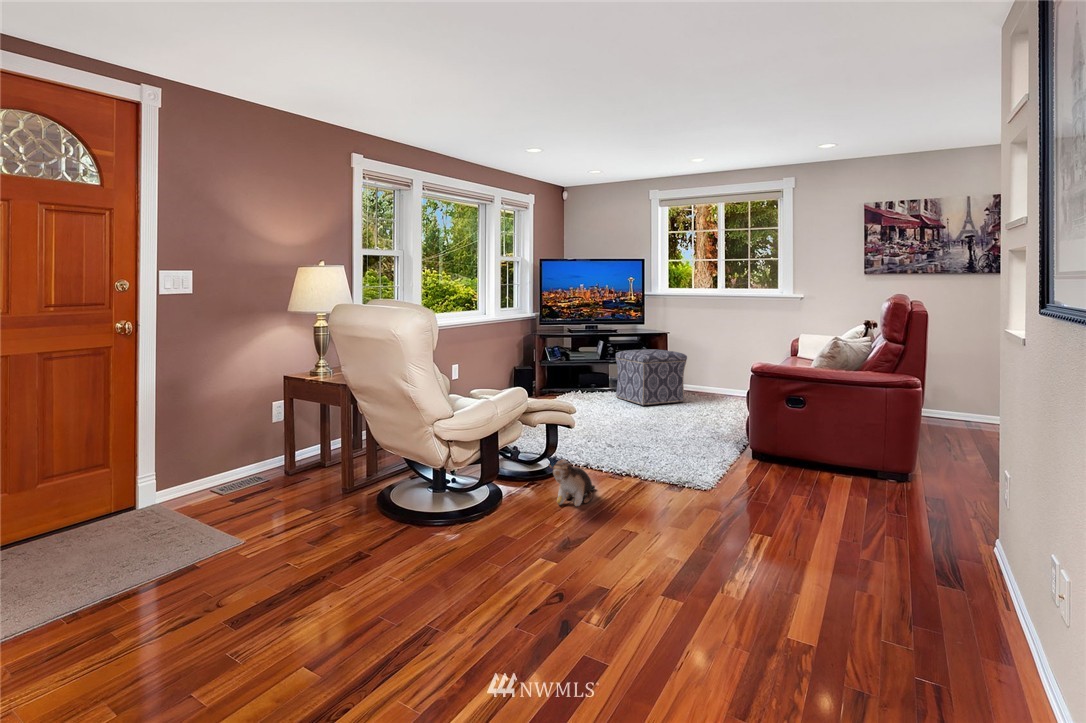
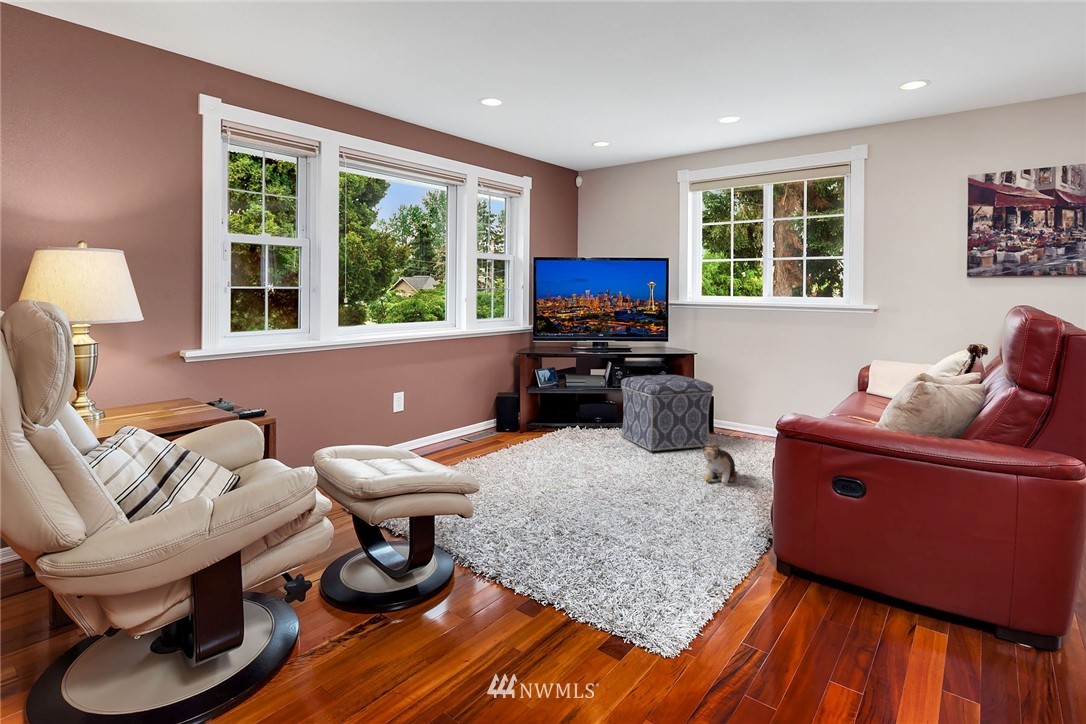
plush toy: present [548,460,595,506] -> present [701,442,737,484]

